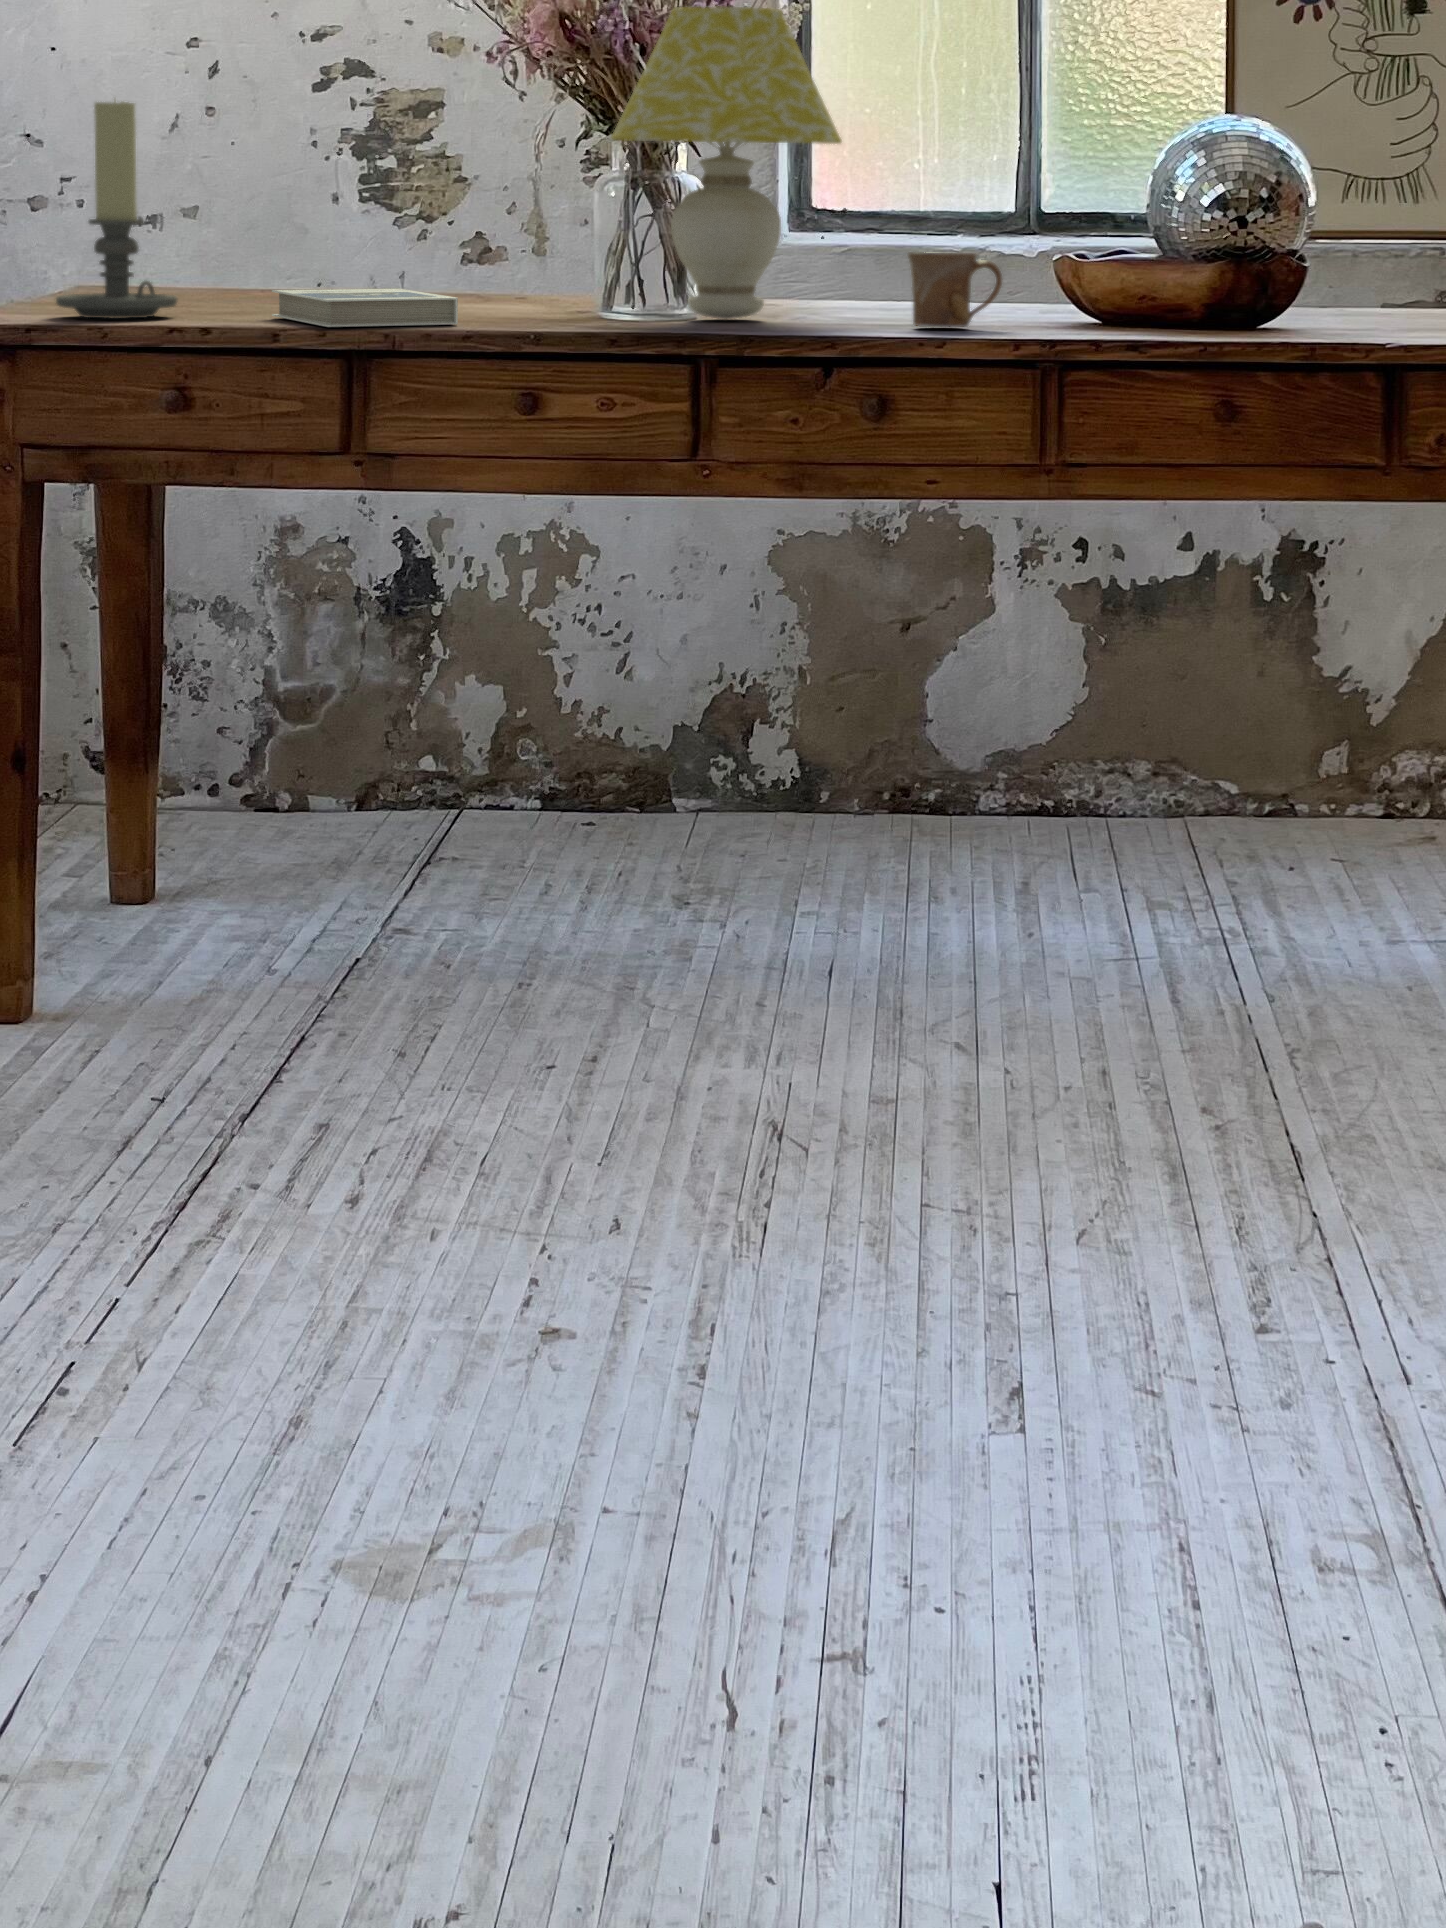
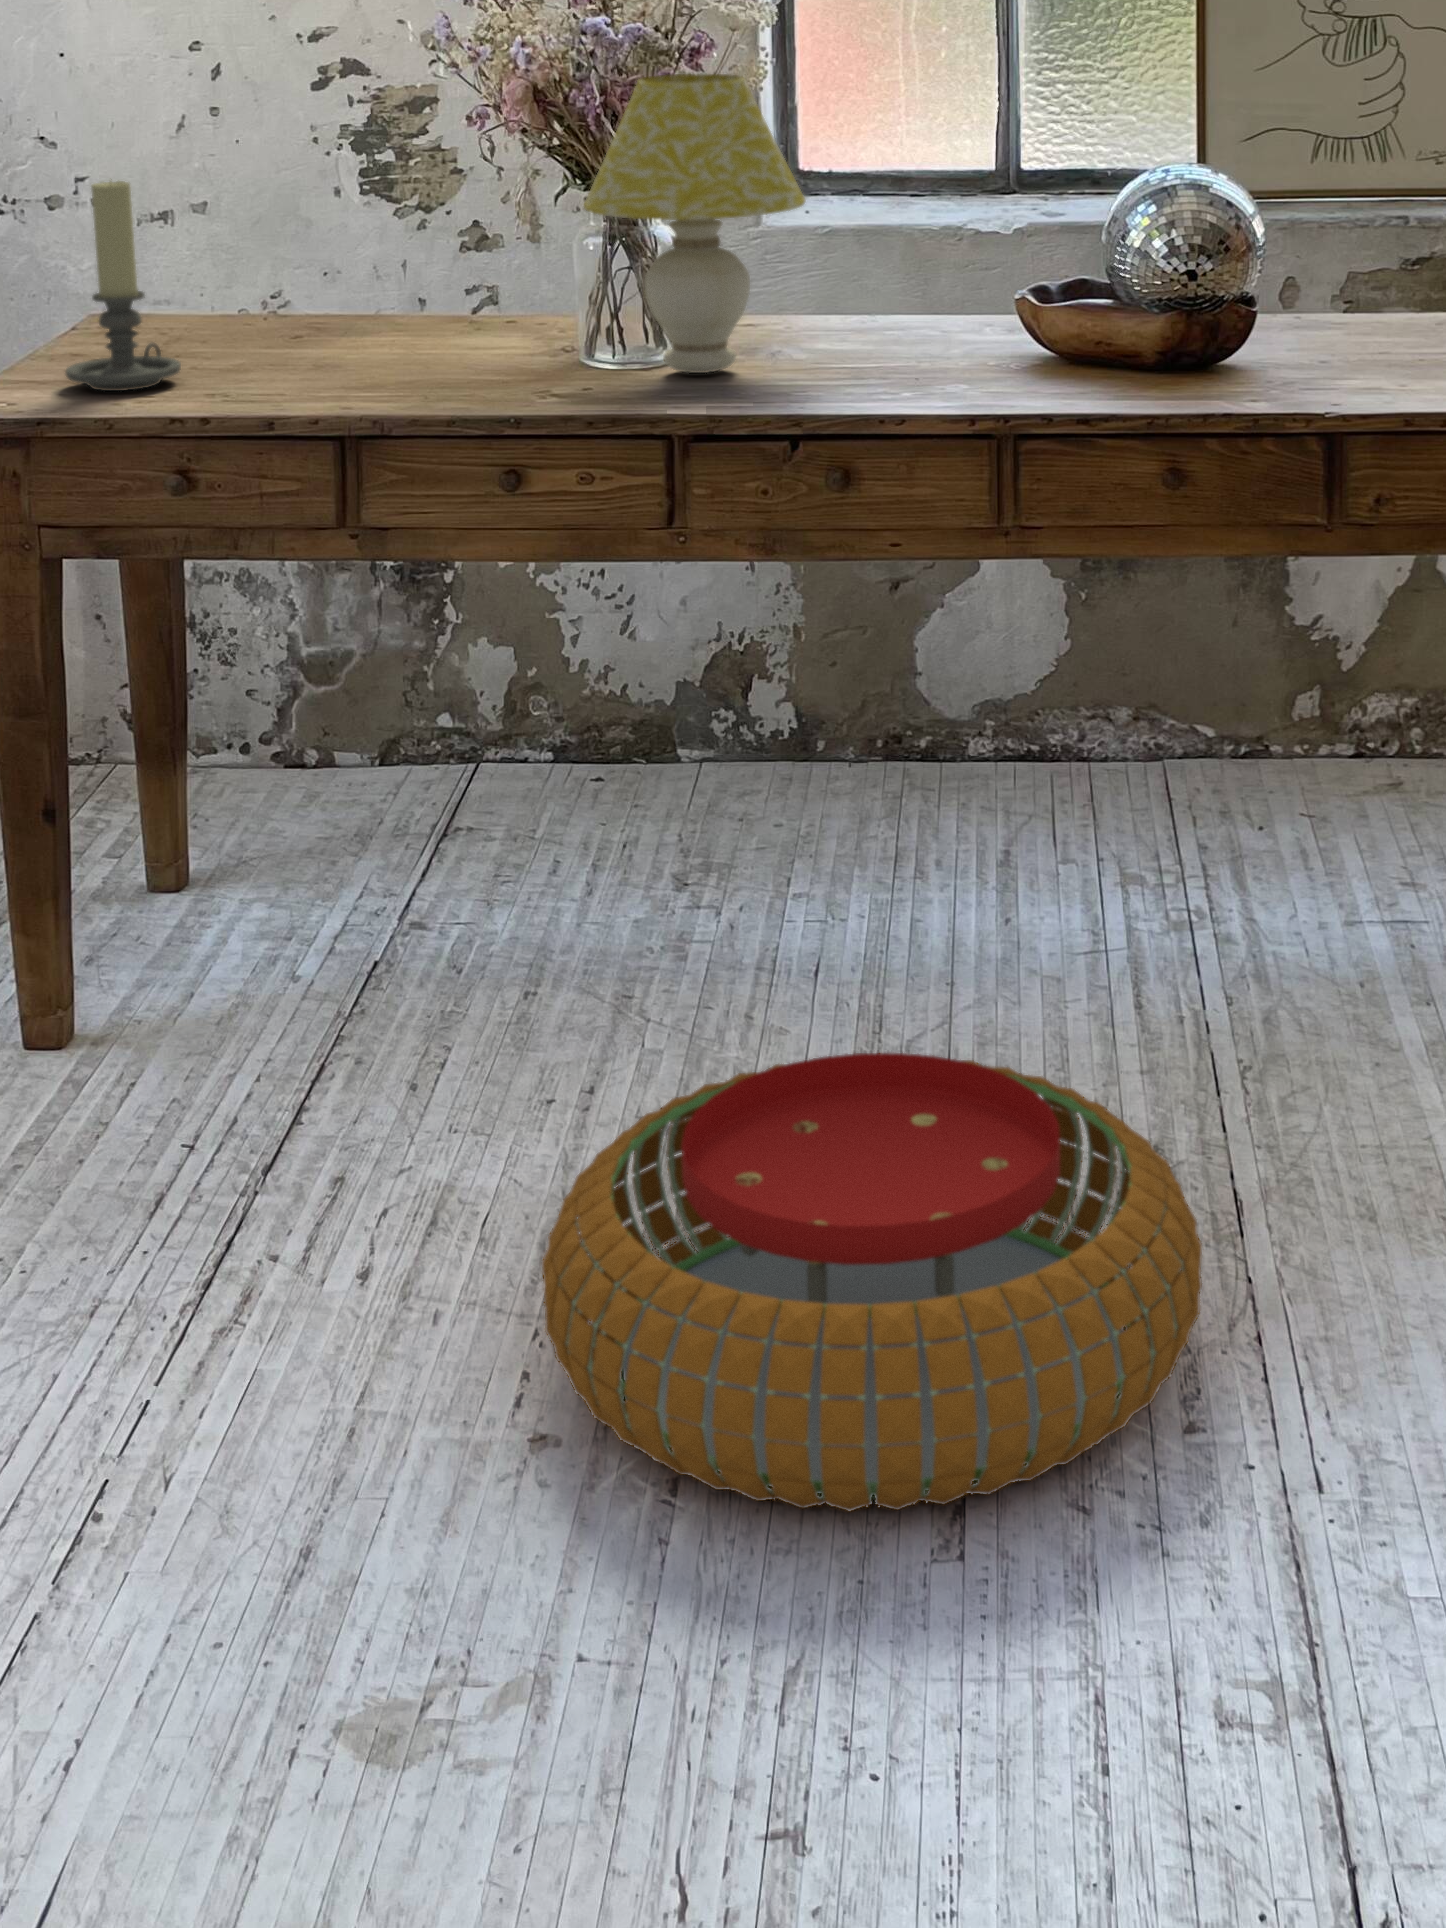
mug: present [908,252,1003,327] -> none [868,314,959,392]
hardback book: present [272,288,458,327] -> none [269,344,443,409]
pouf: none [557,971,1271,1401] -> present [542,1053,1202,1511]

